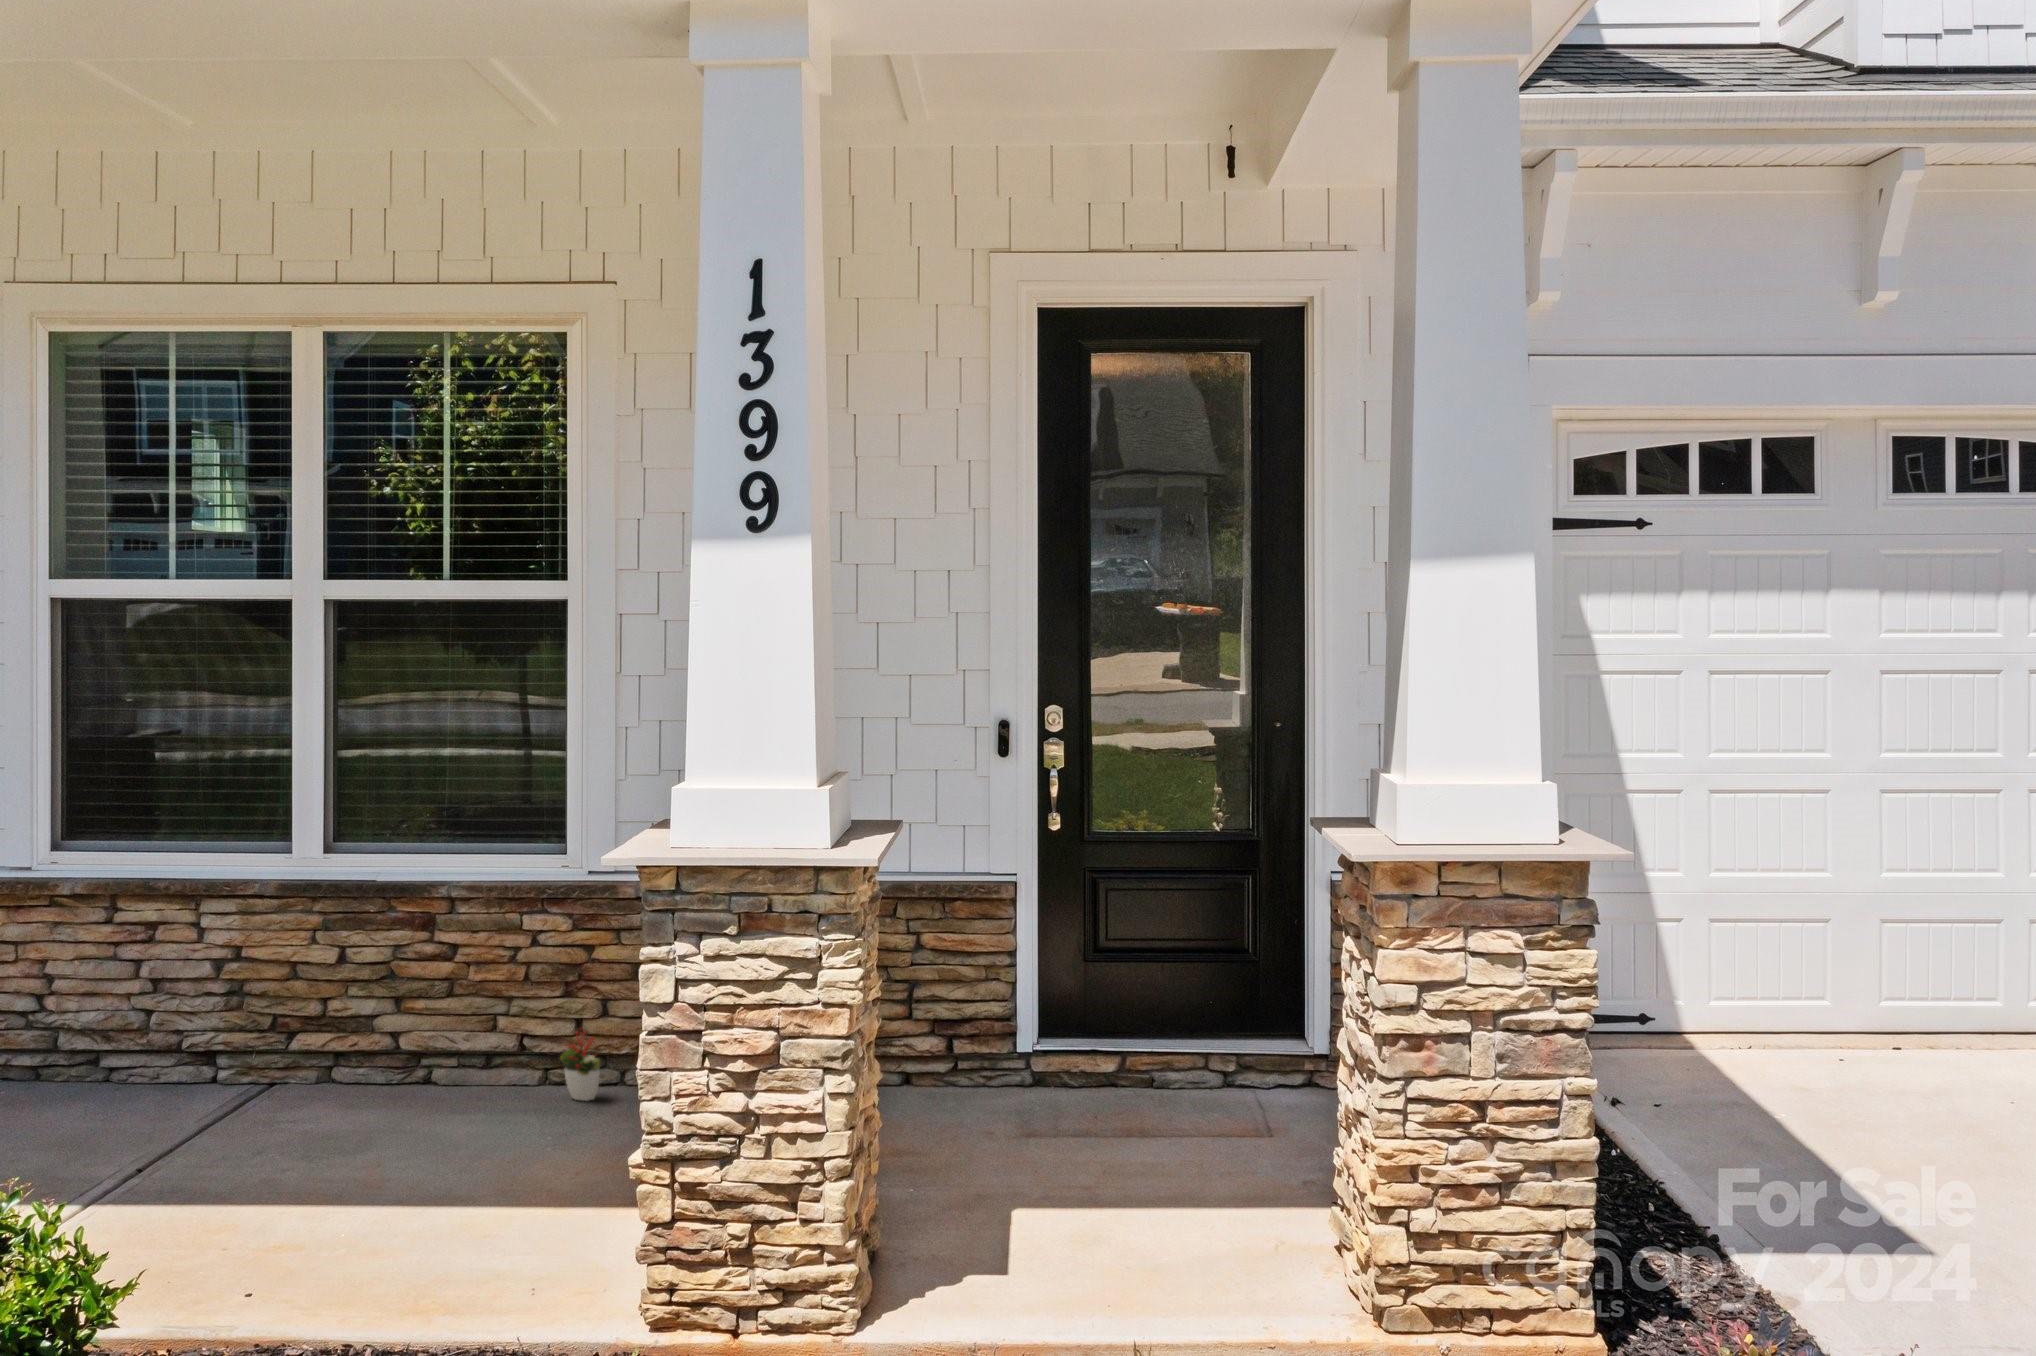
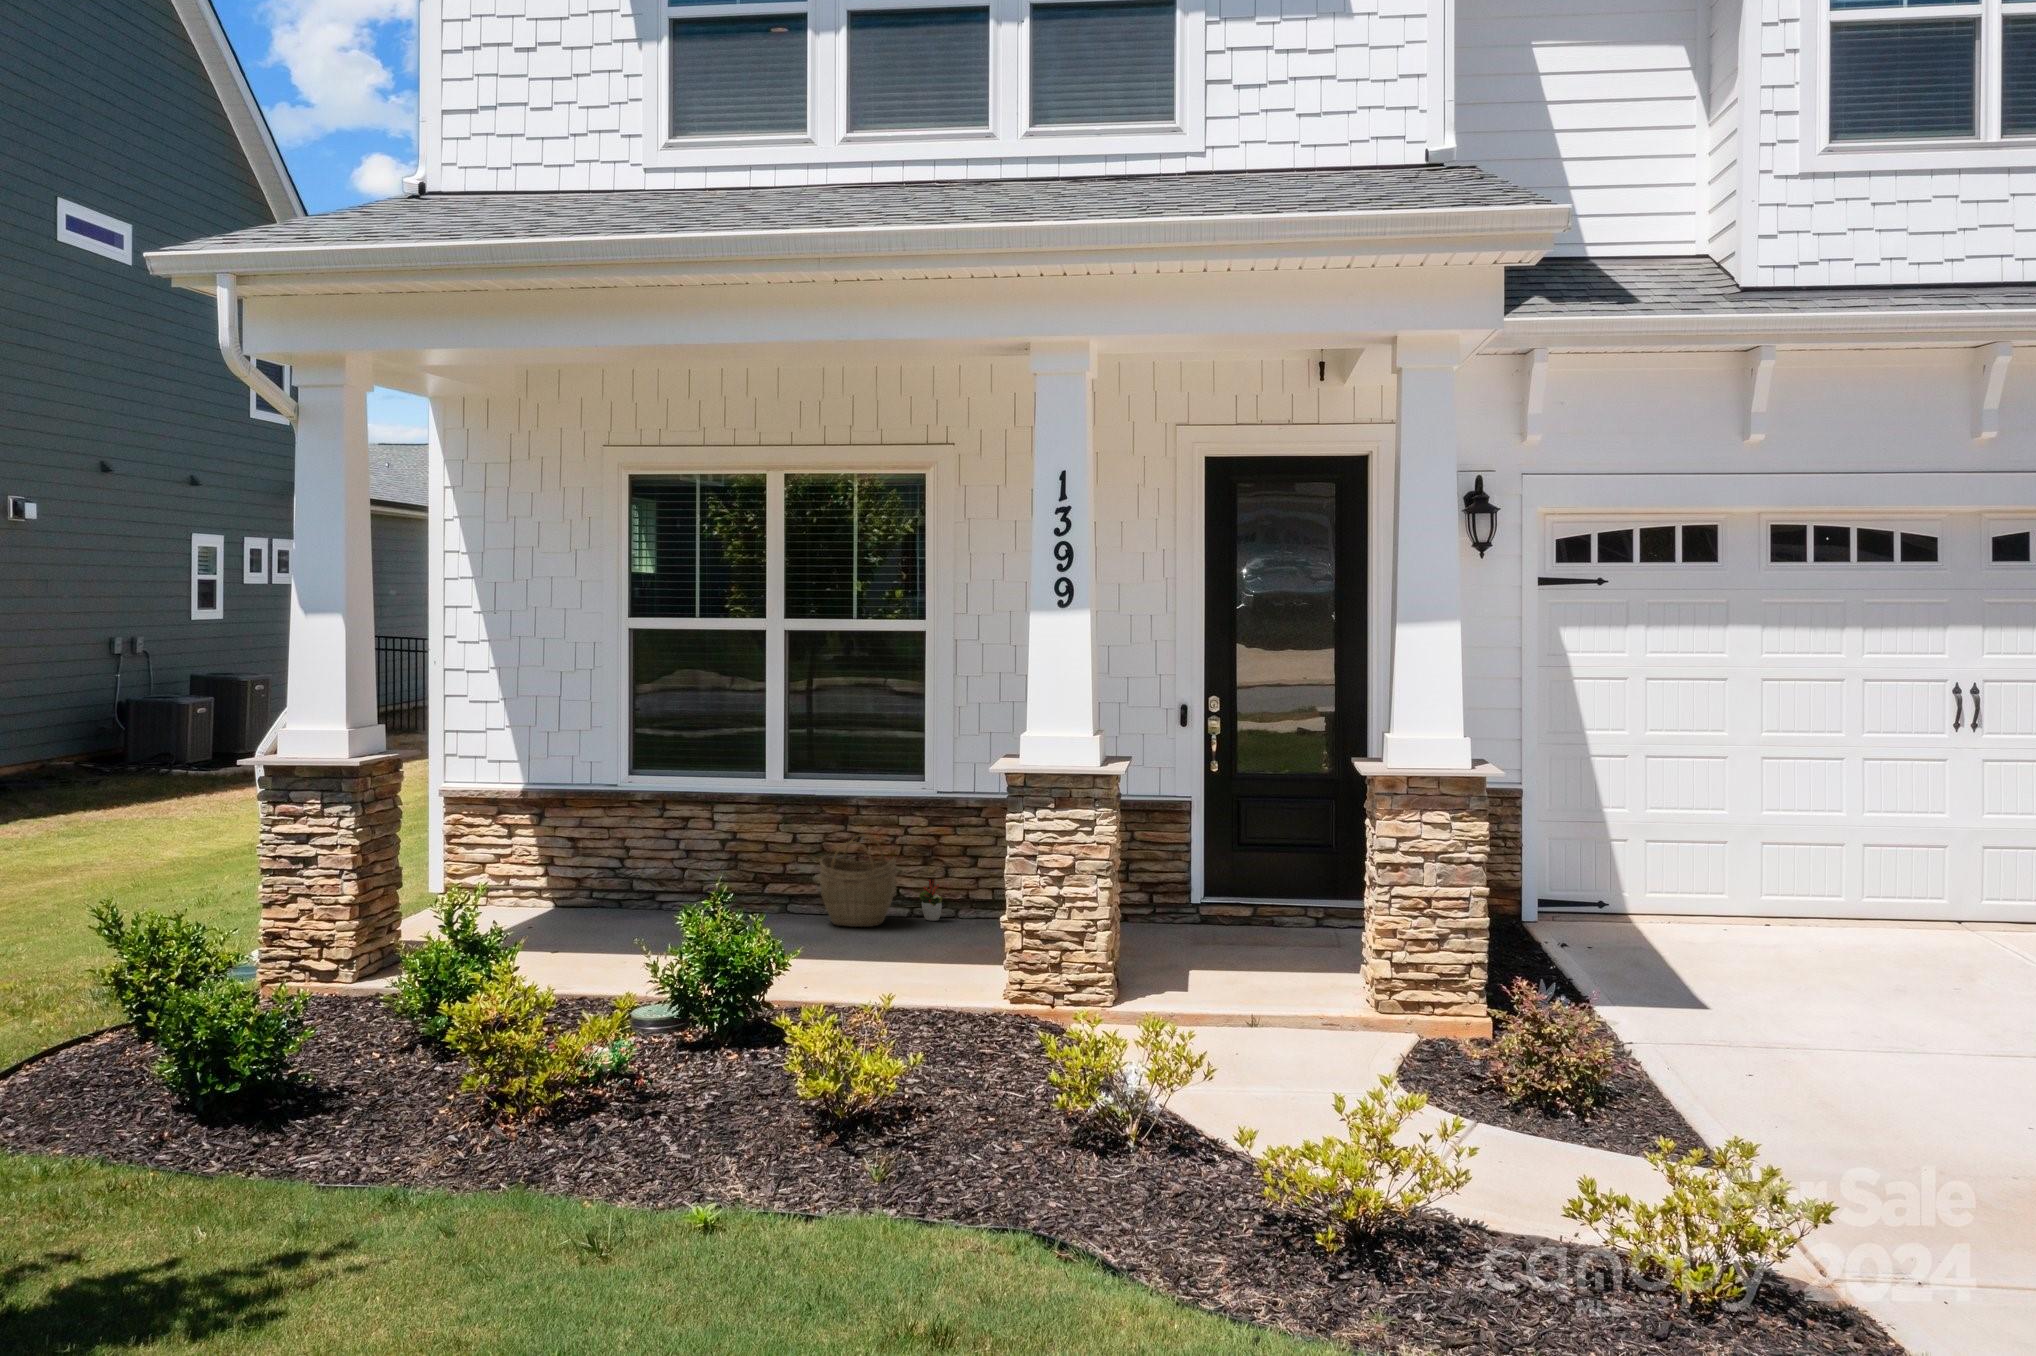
woven basket: none [374,951,517,1120] -> present [820,834,896,927]

